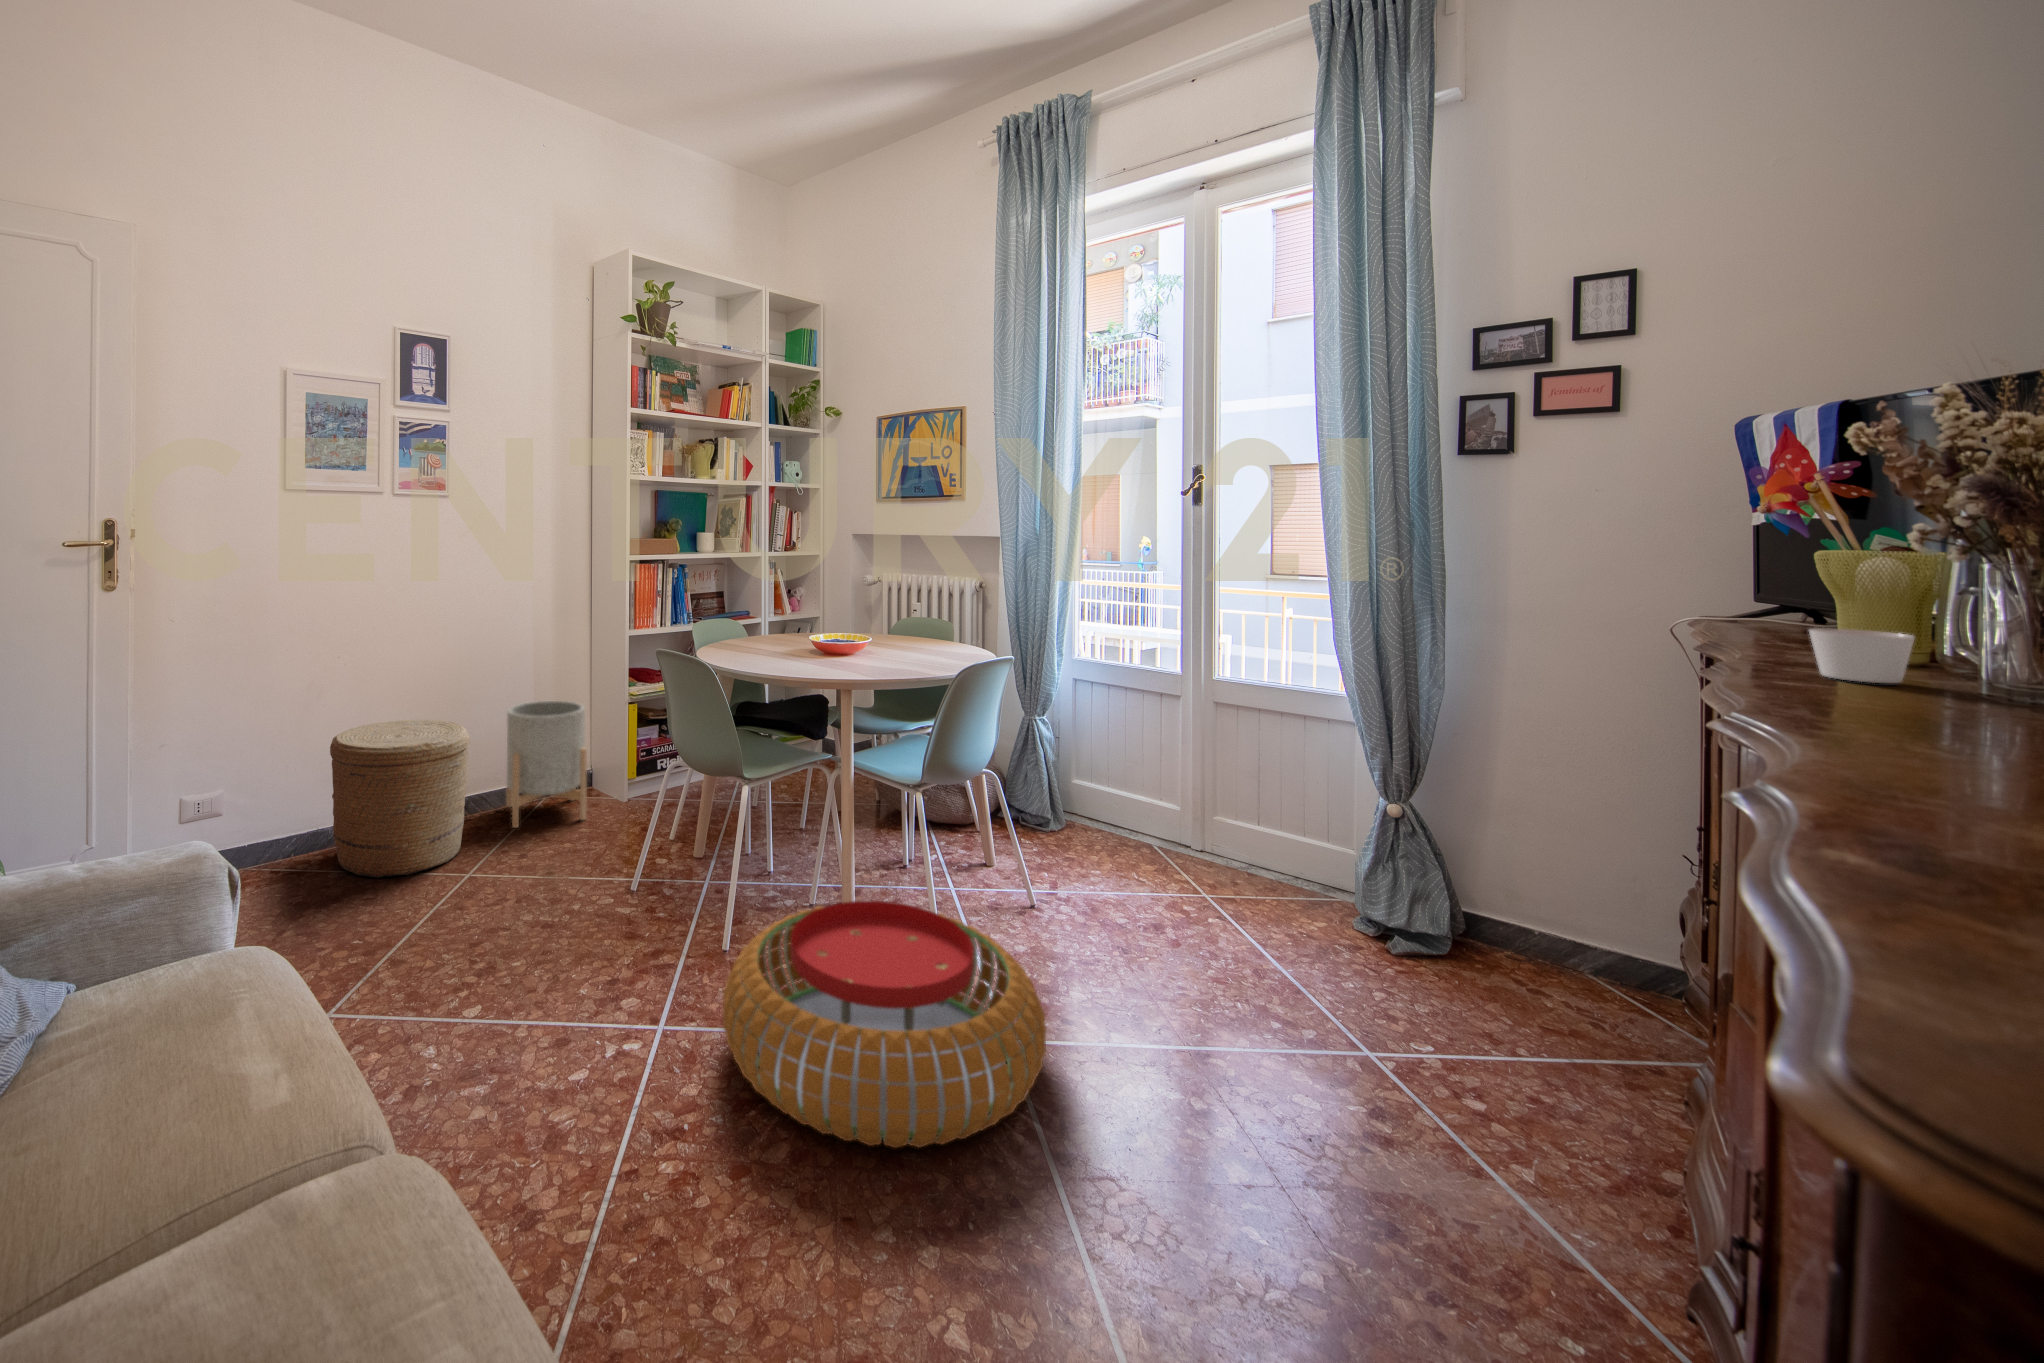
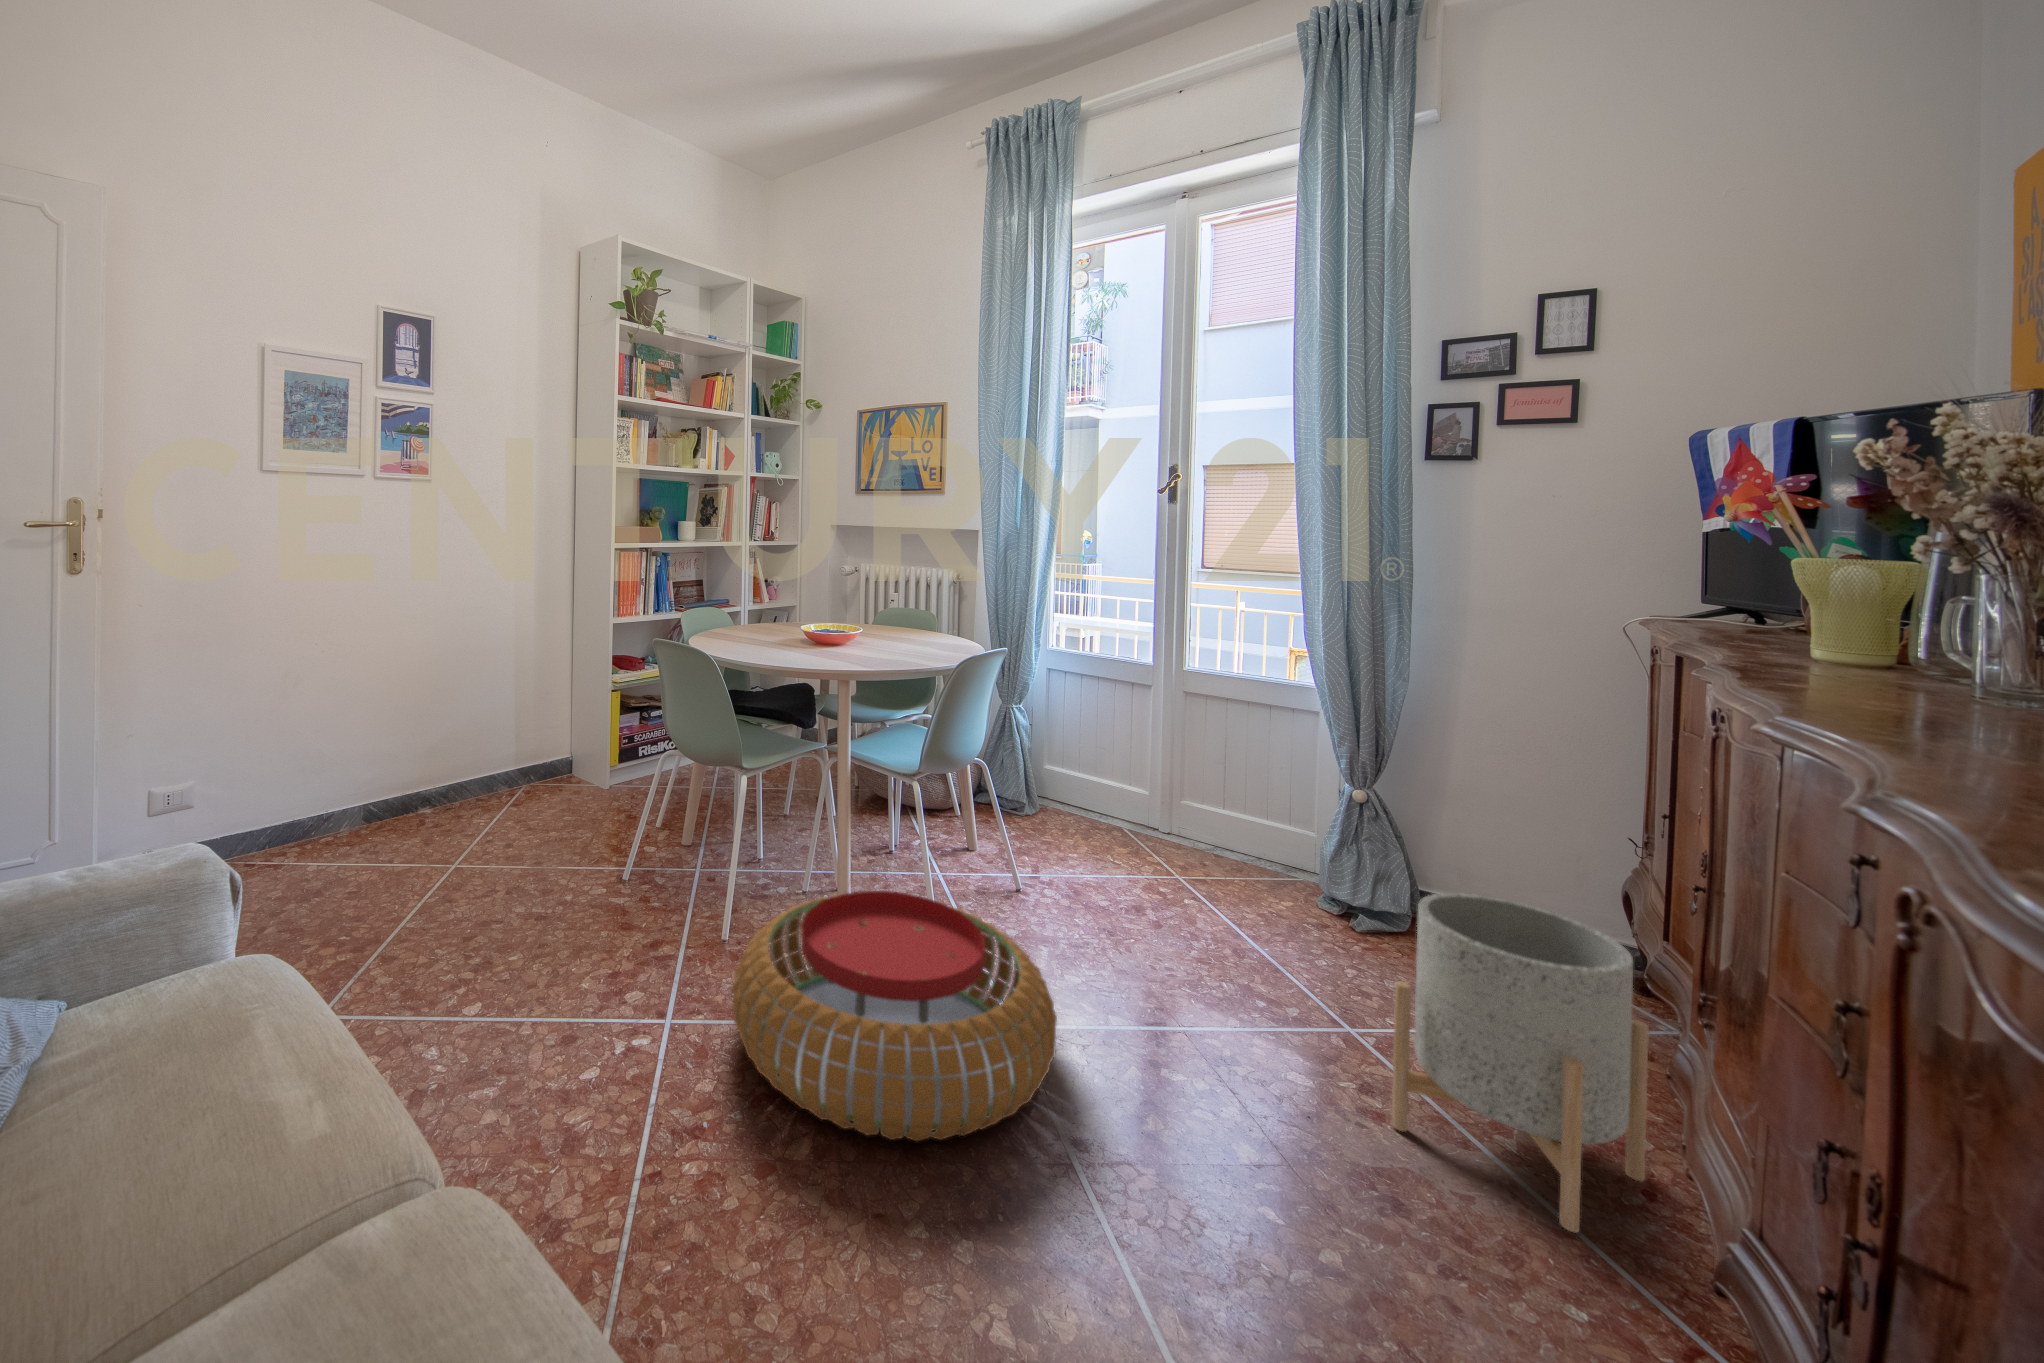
candle: present [1809,628,1914,683] -> none [1818,630,1921,683]
planter: present [506,701,587,828] -> present [1392,893,1649,1233]
woven basket: present [330,720,469,878] -> none [303,708,448,872]

